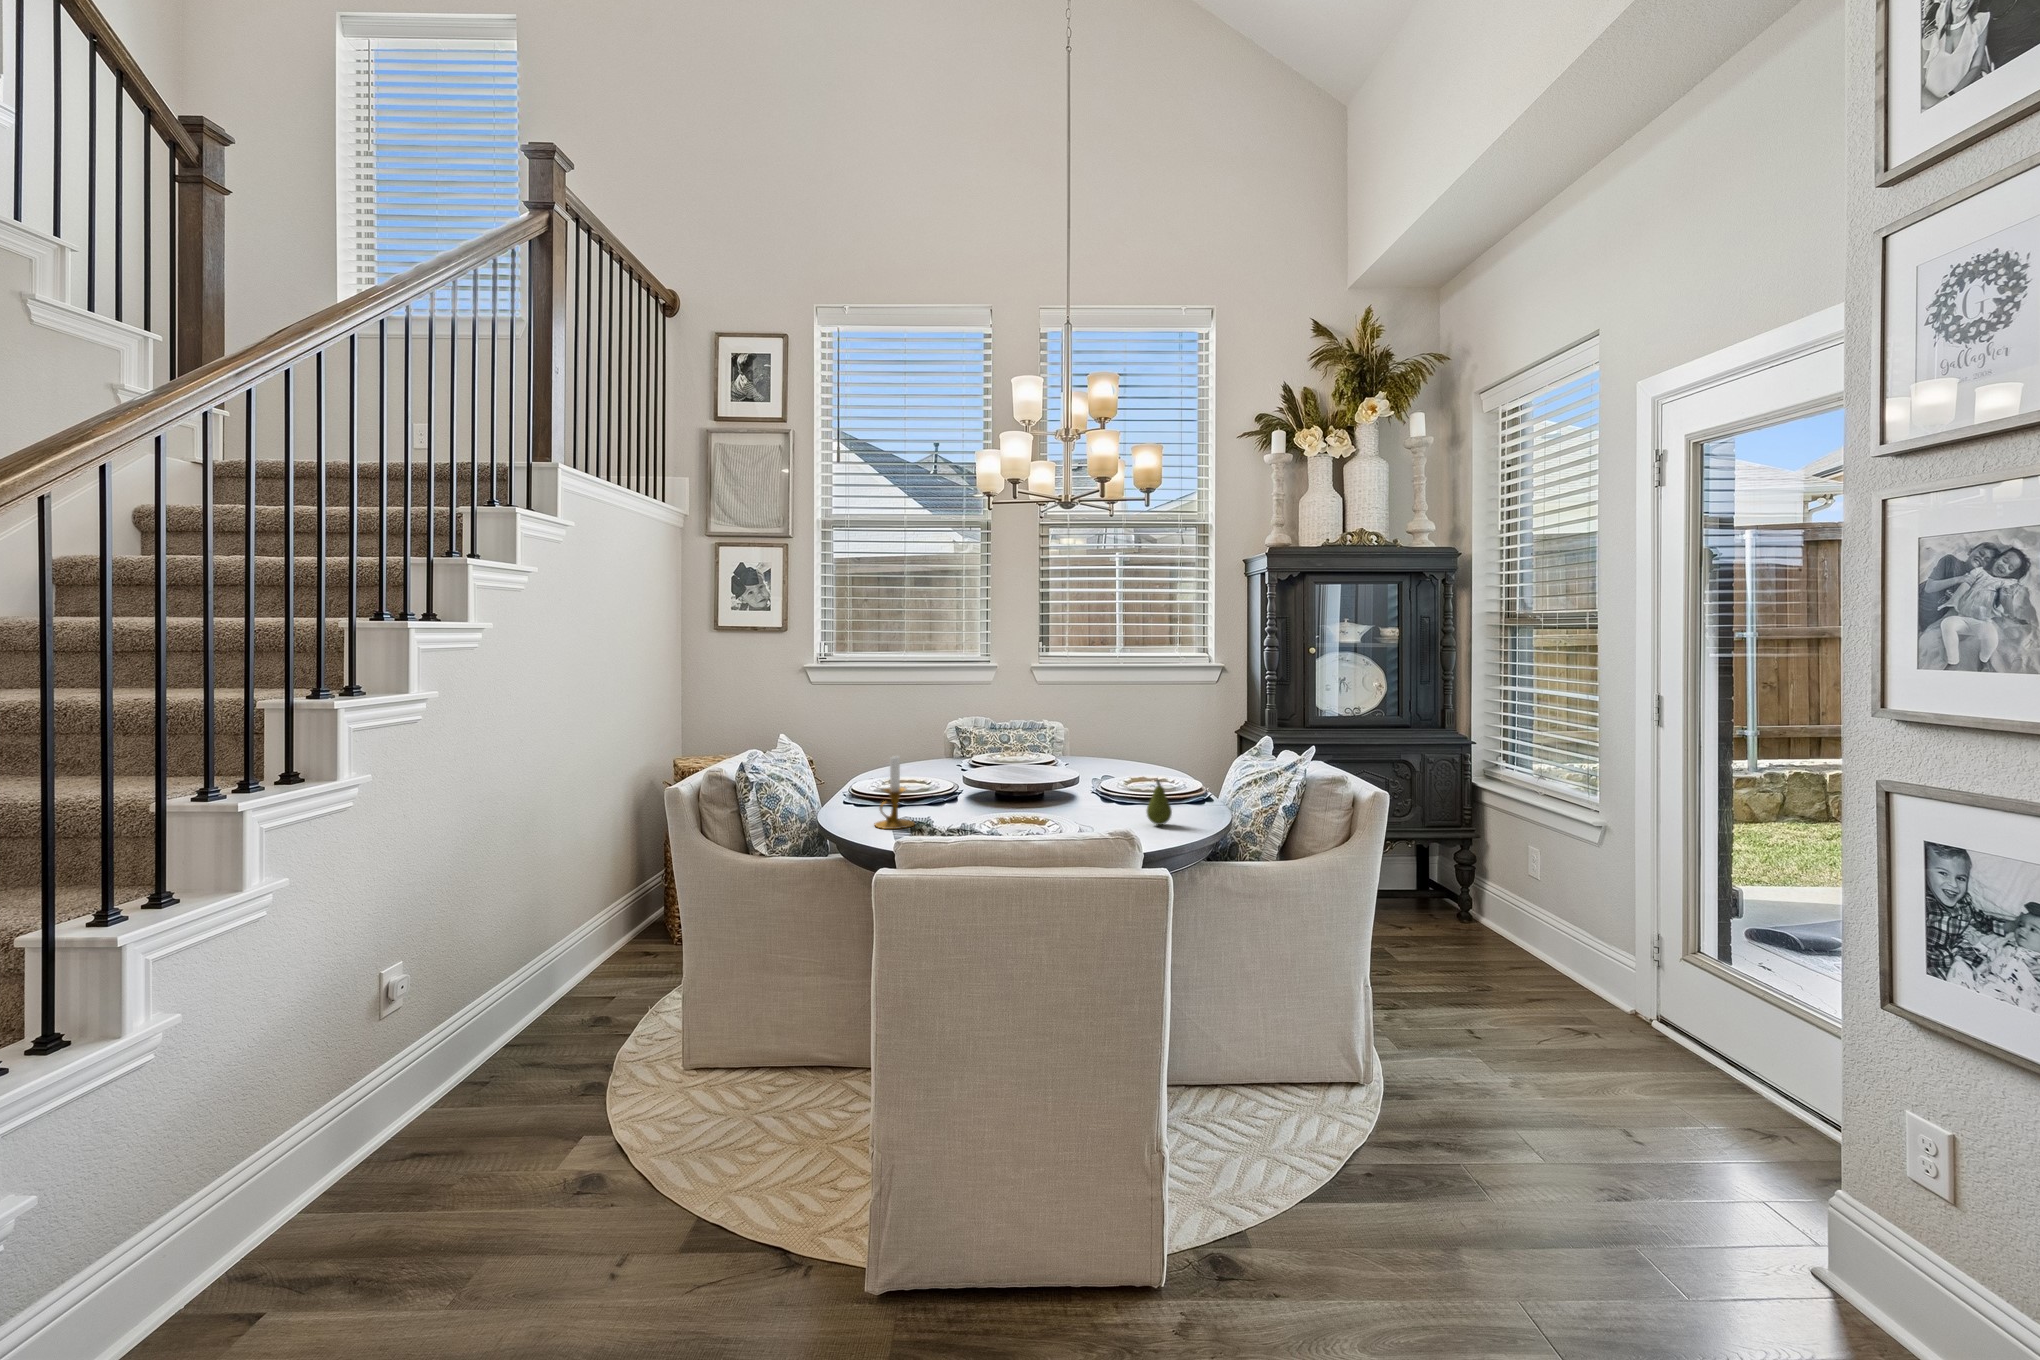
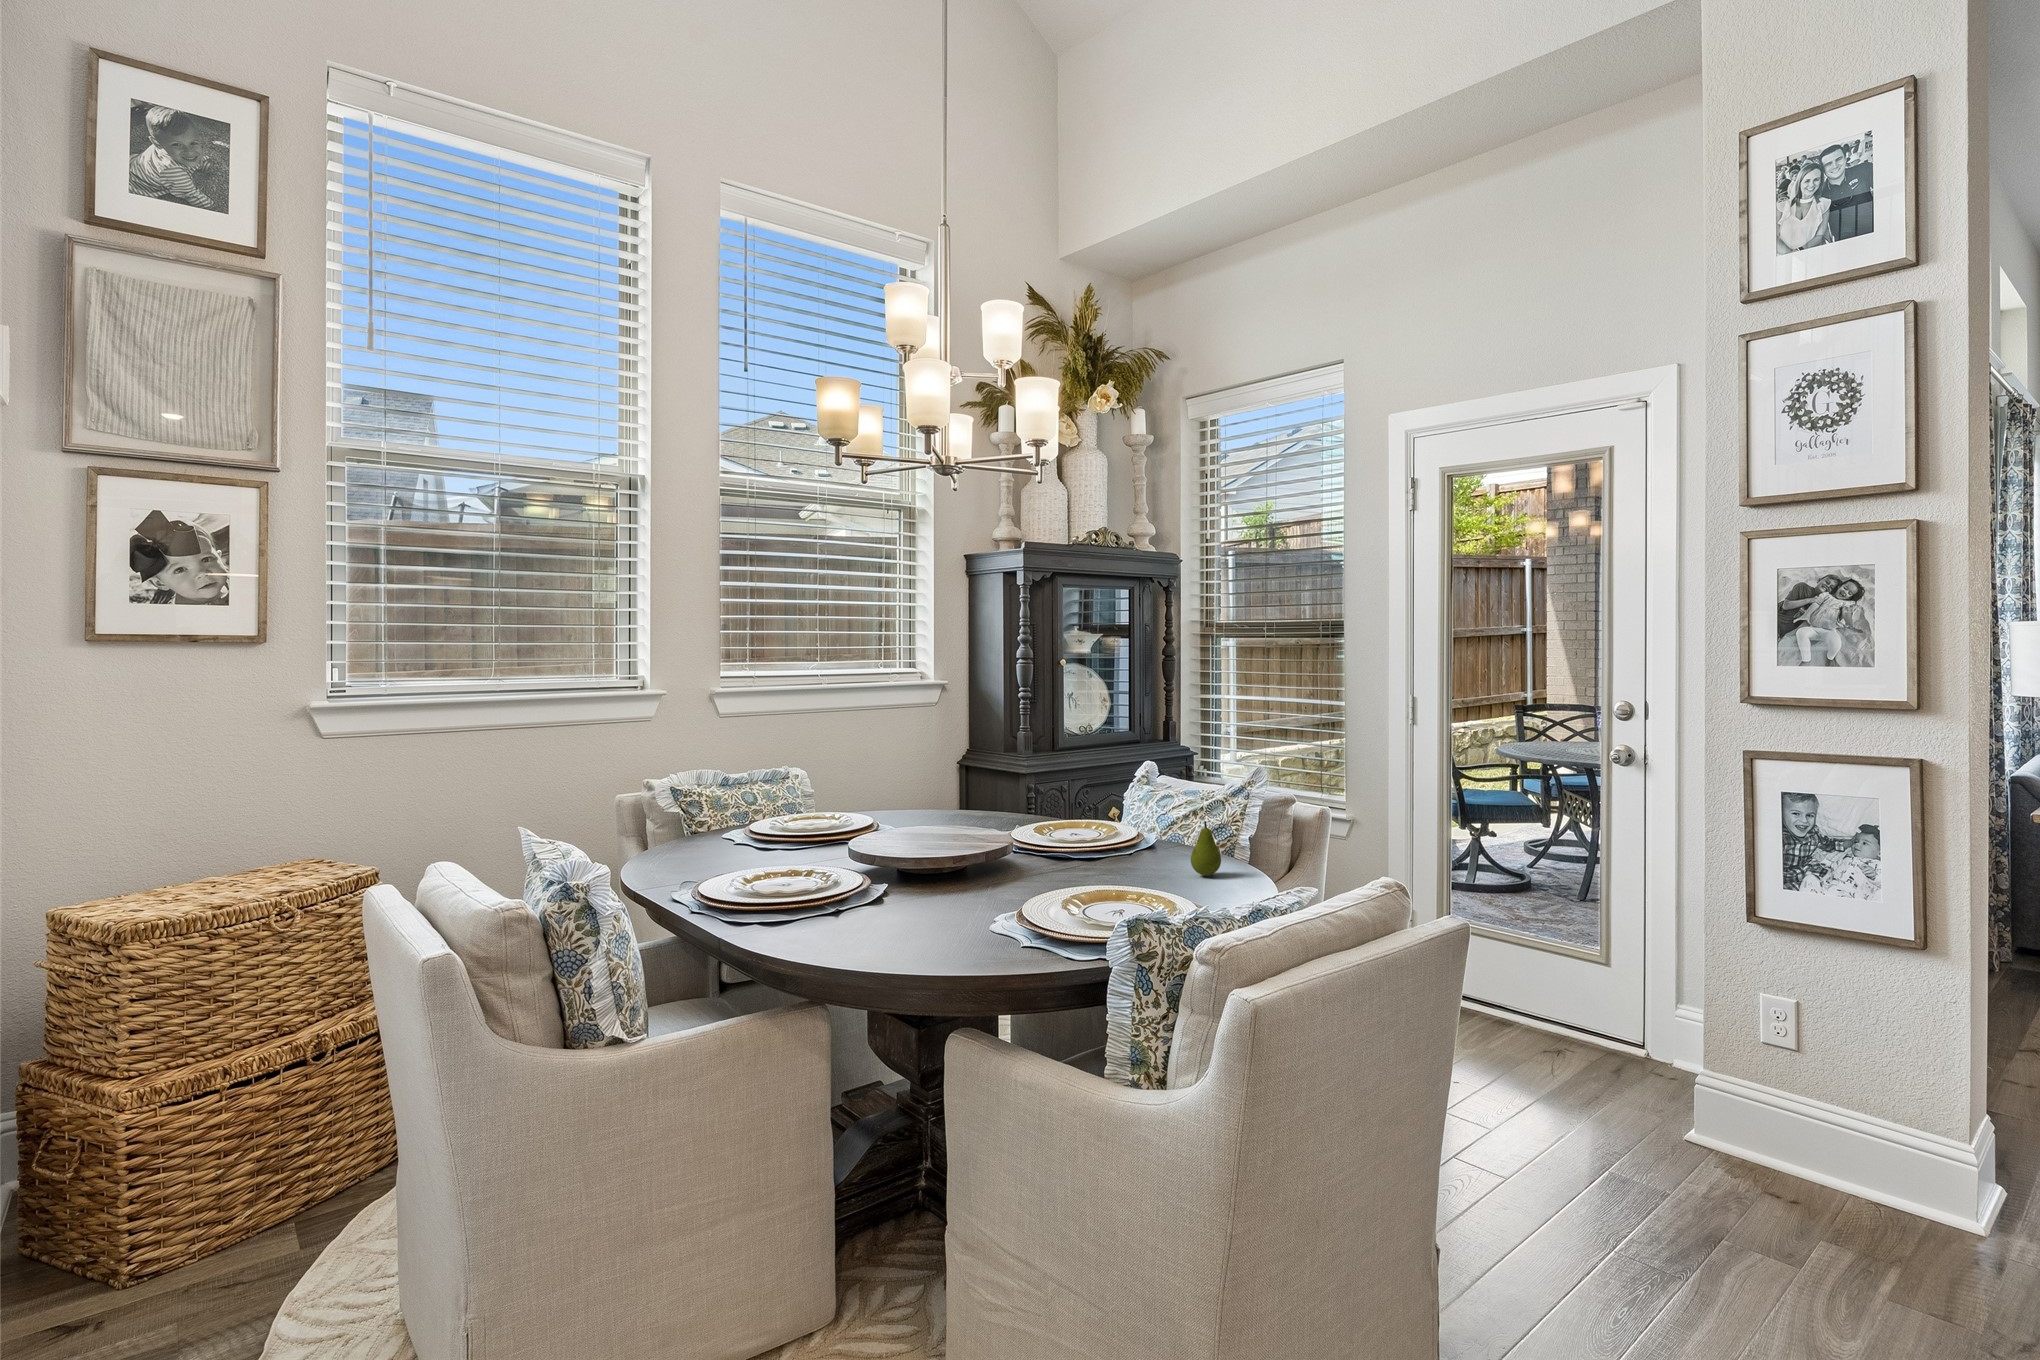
candlestick: present [874,756,915,829] -> none [888,832,950,943]

